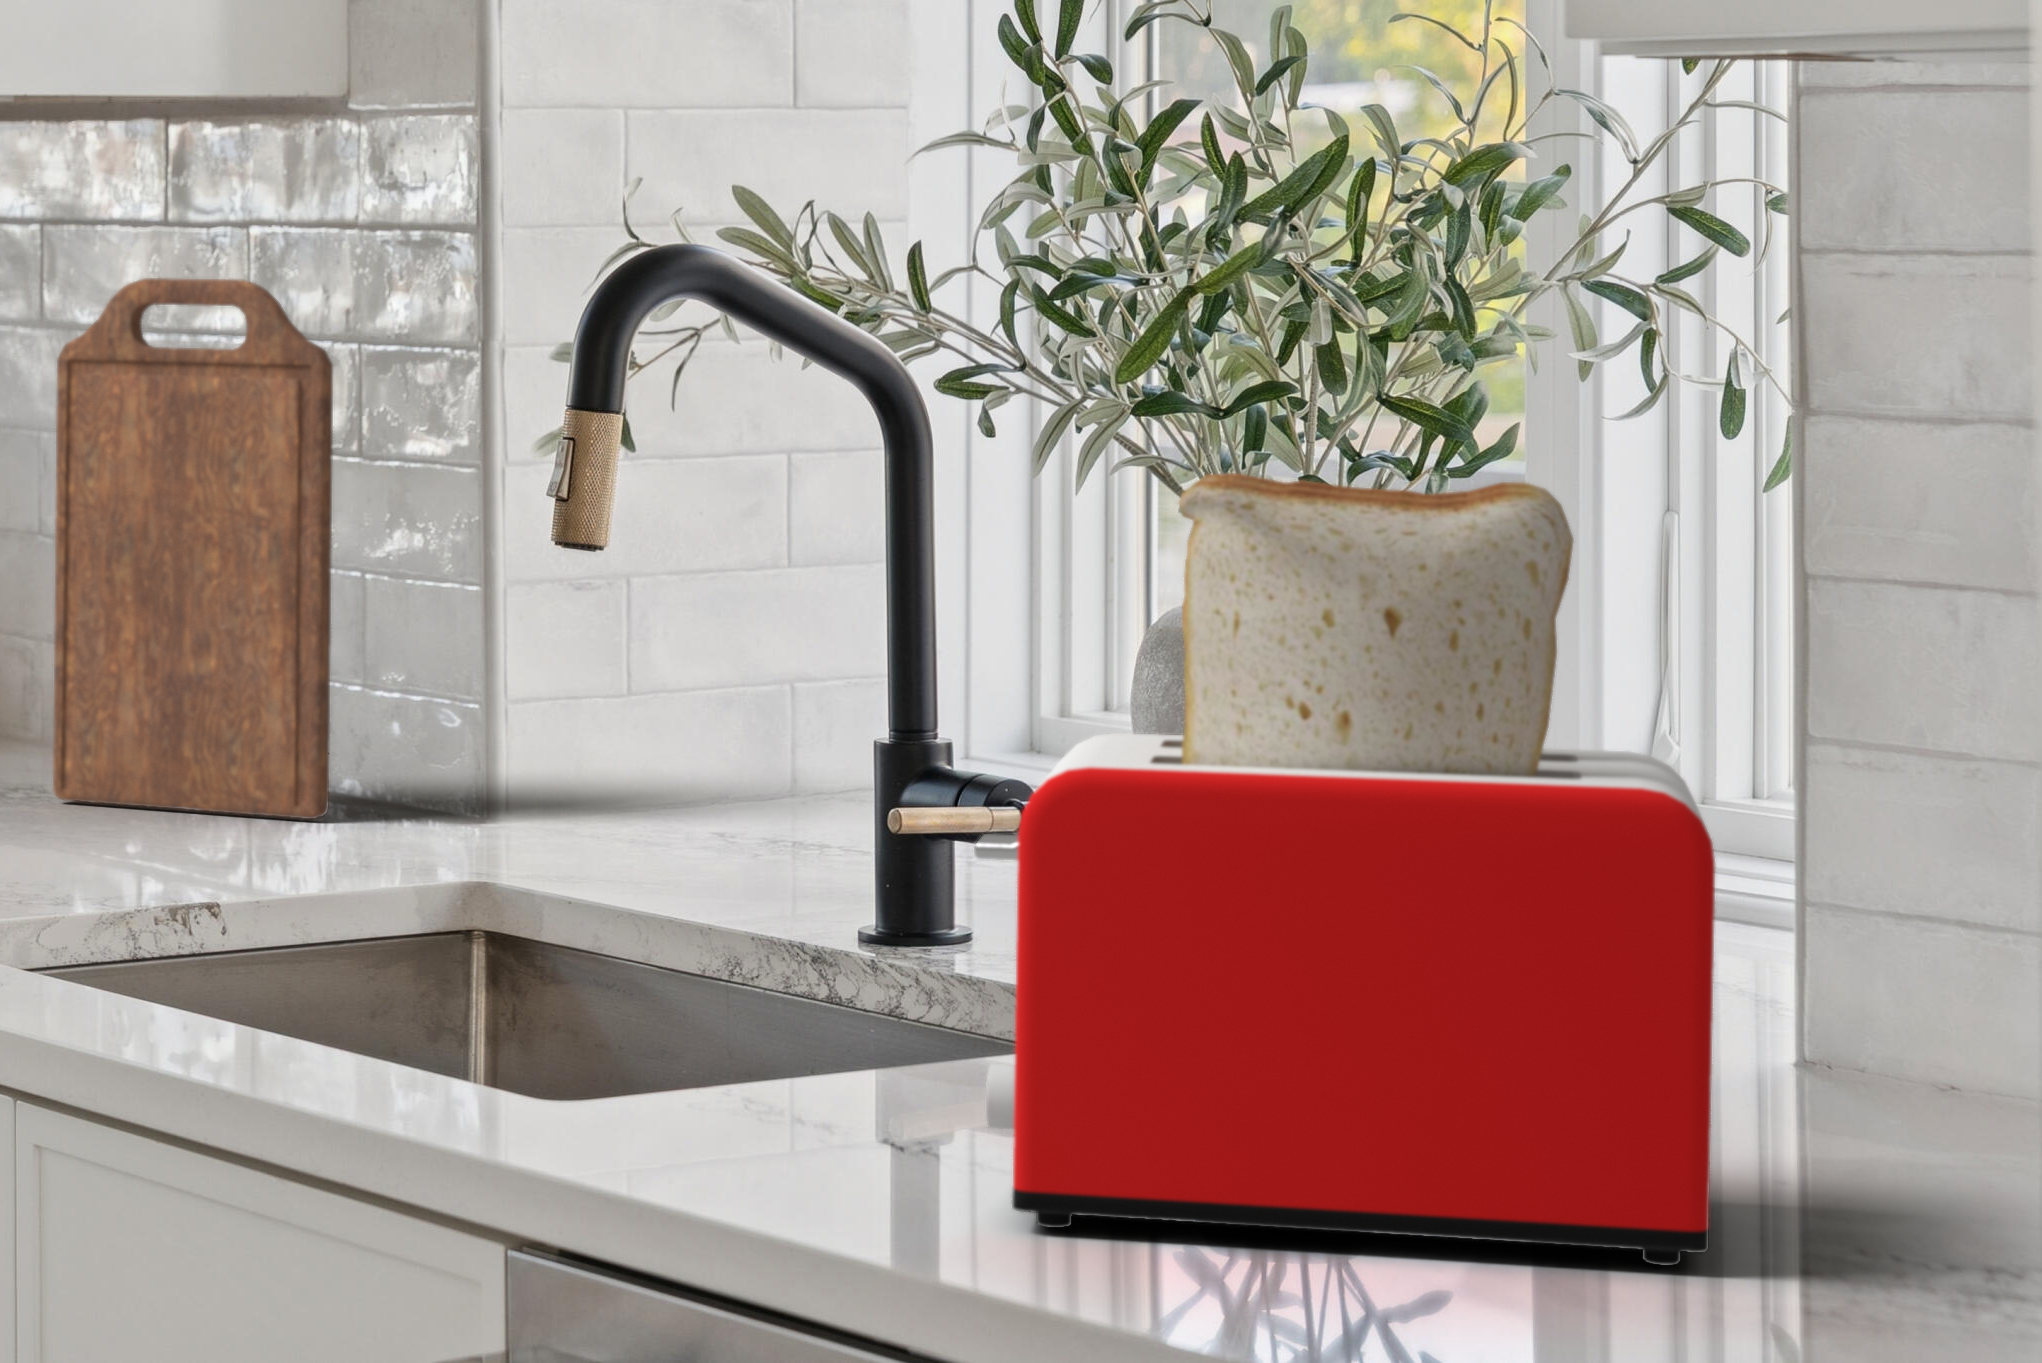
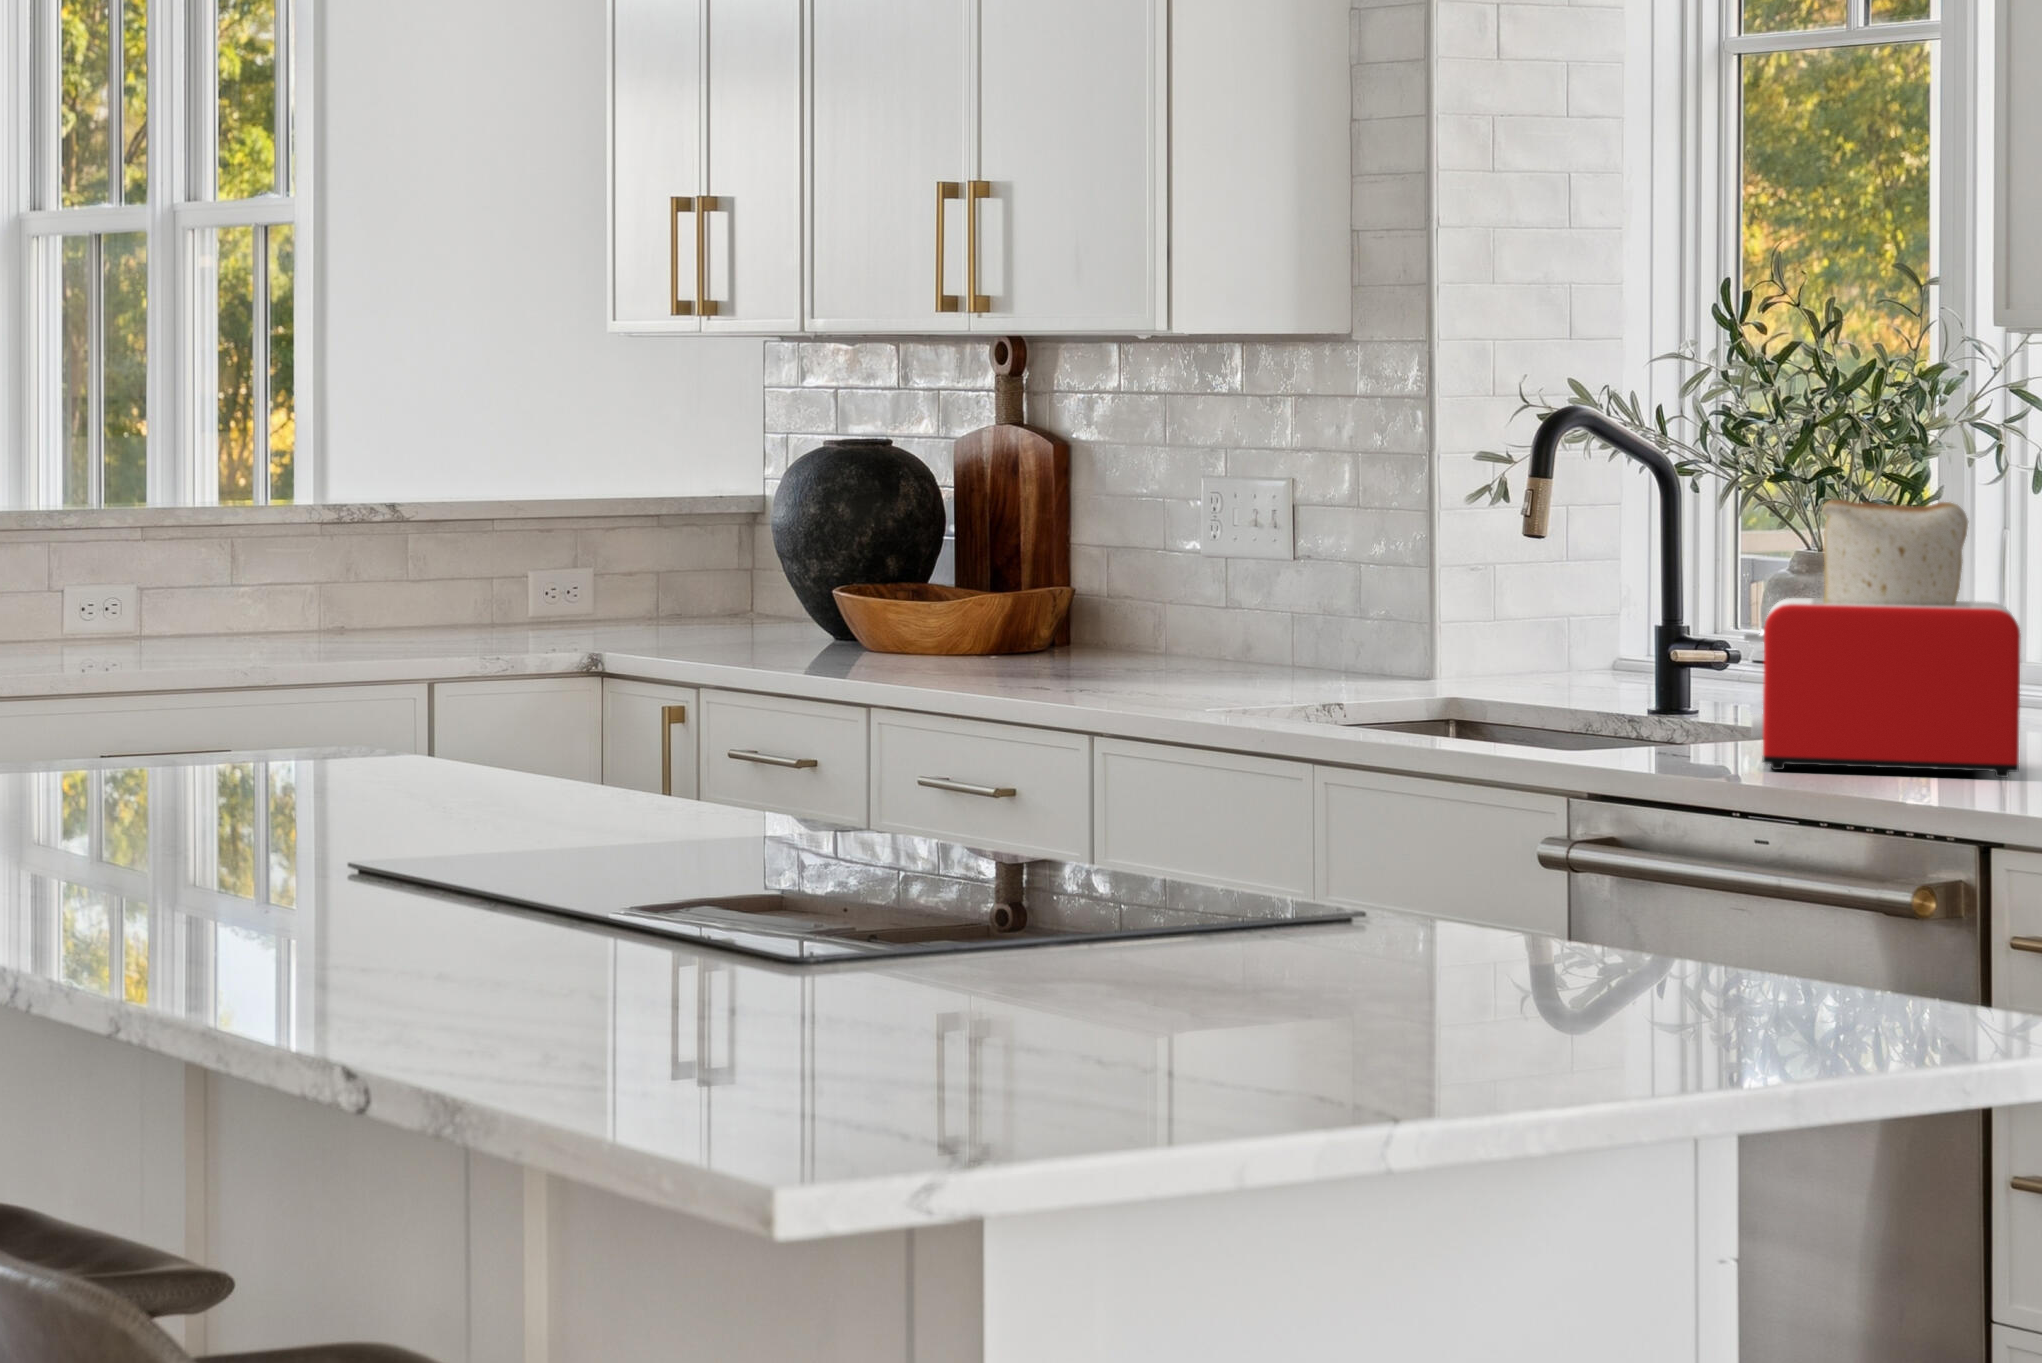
cutting board: present [53,278,333,819] -> none [1216,423,1359,680]

